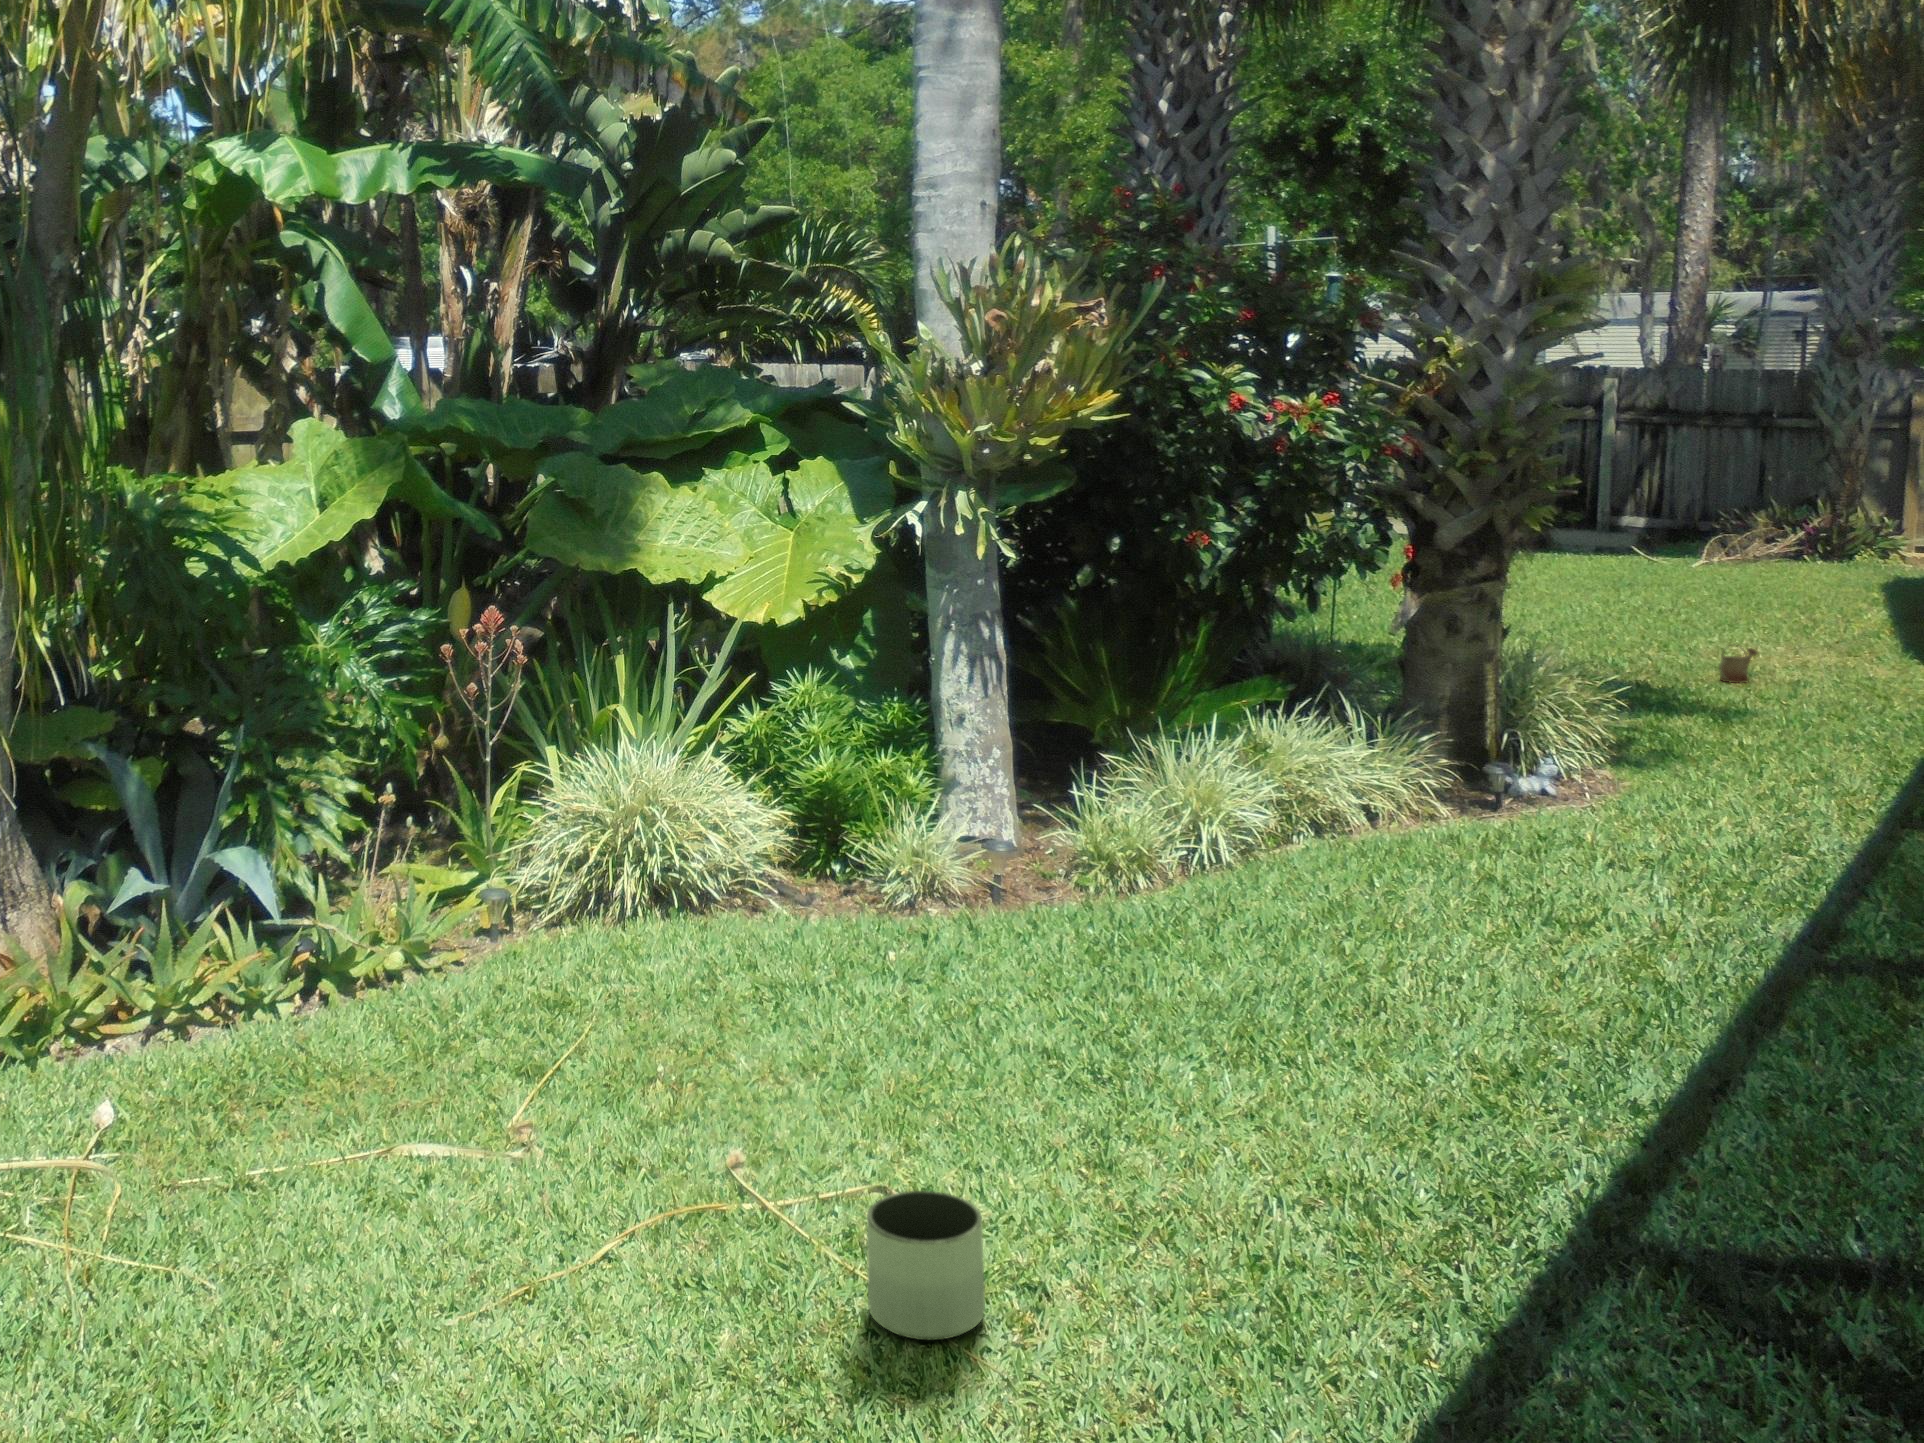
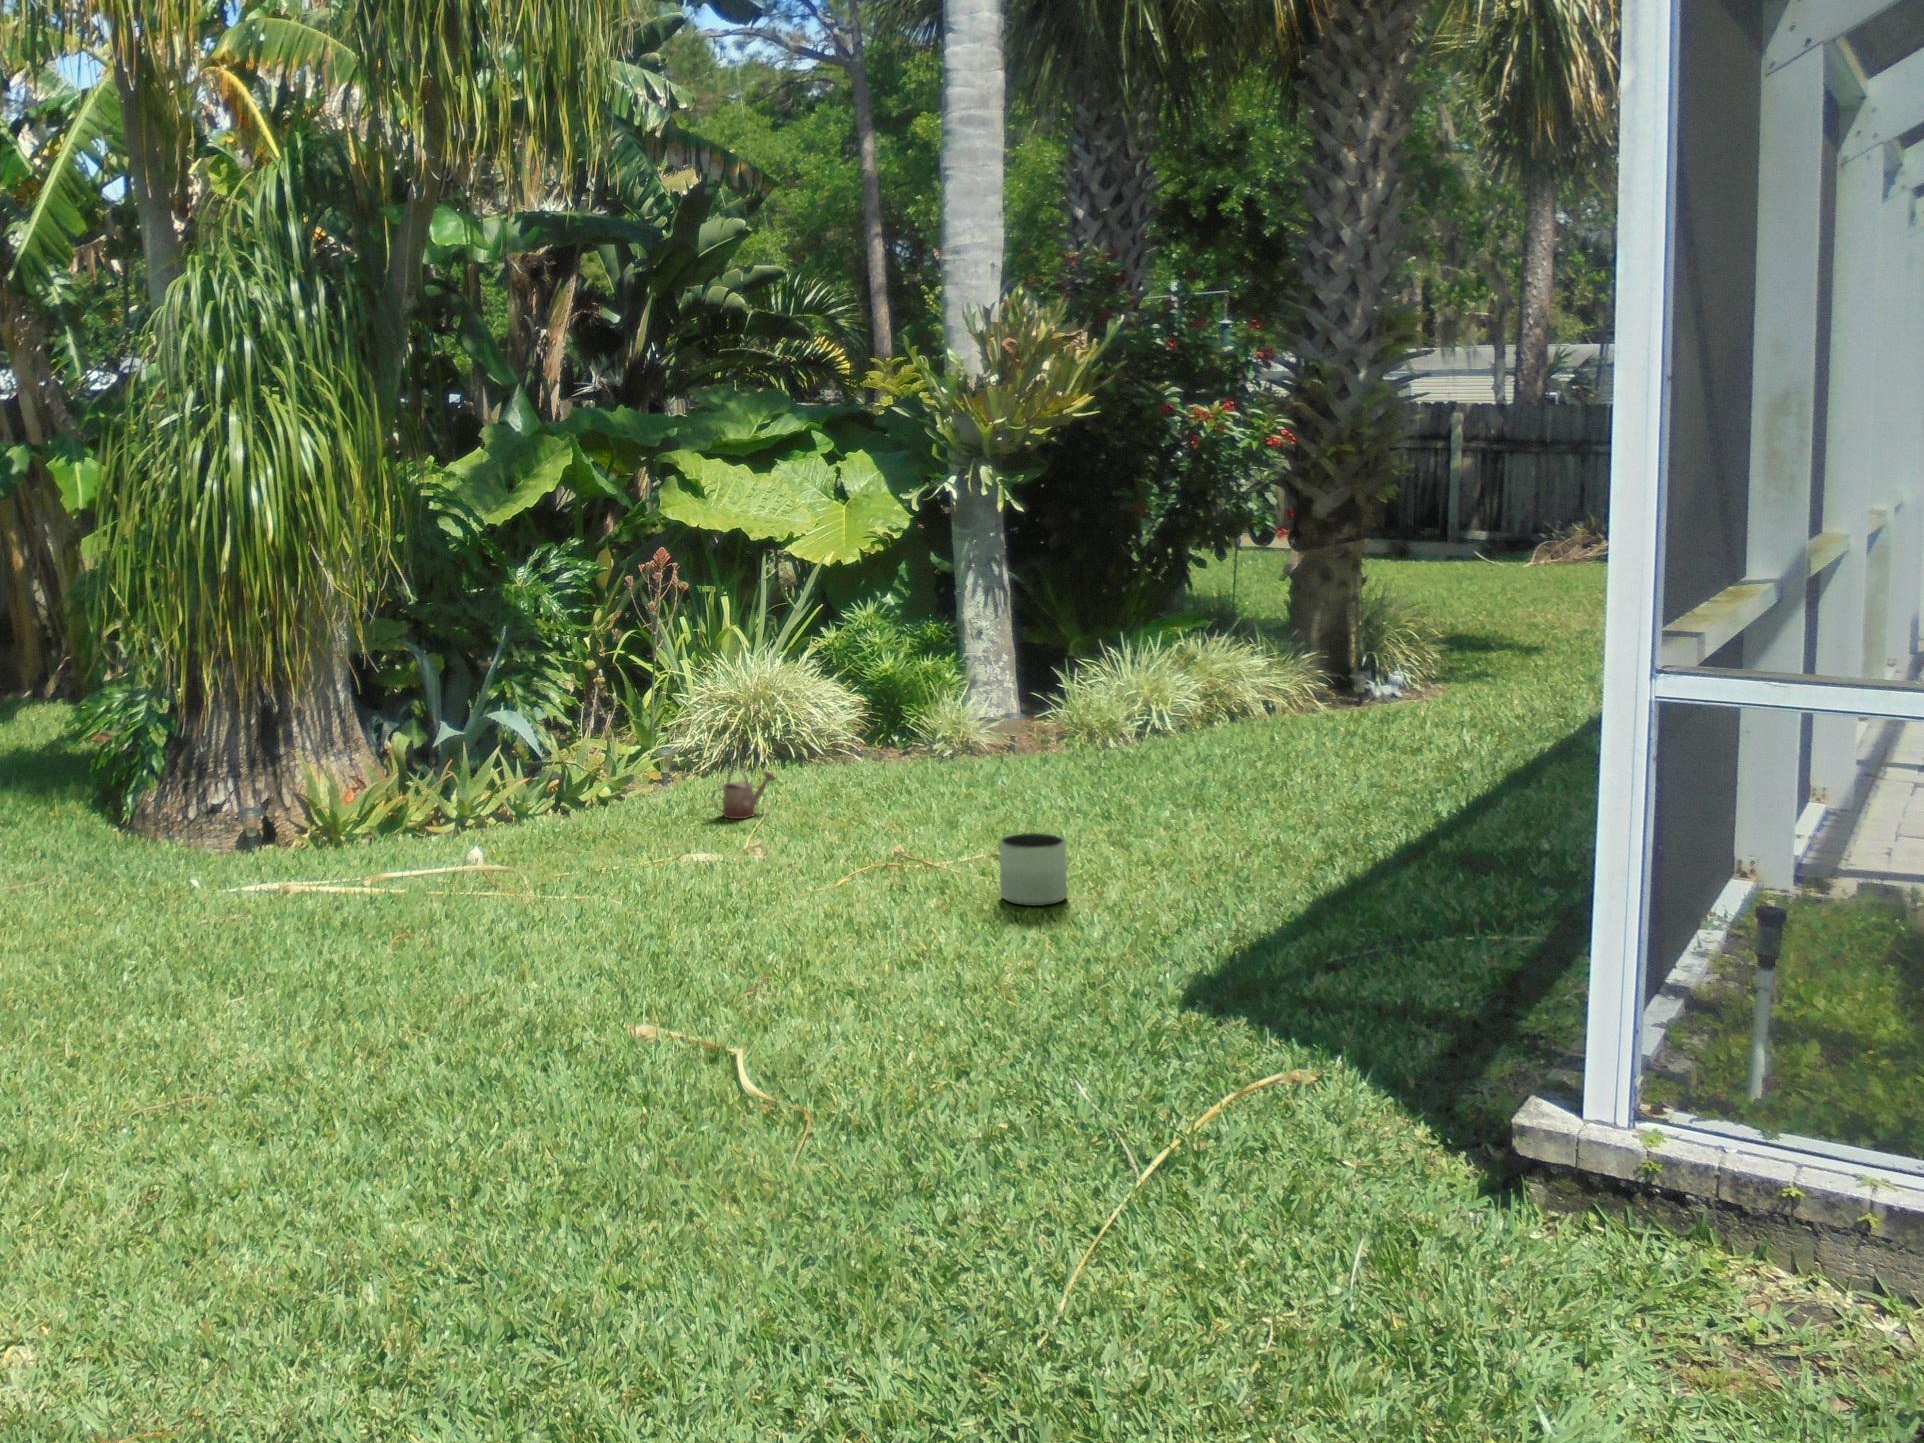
watering can: present [1719,644,1758,683] -> present [711,767,775,819]

